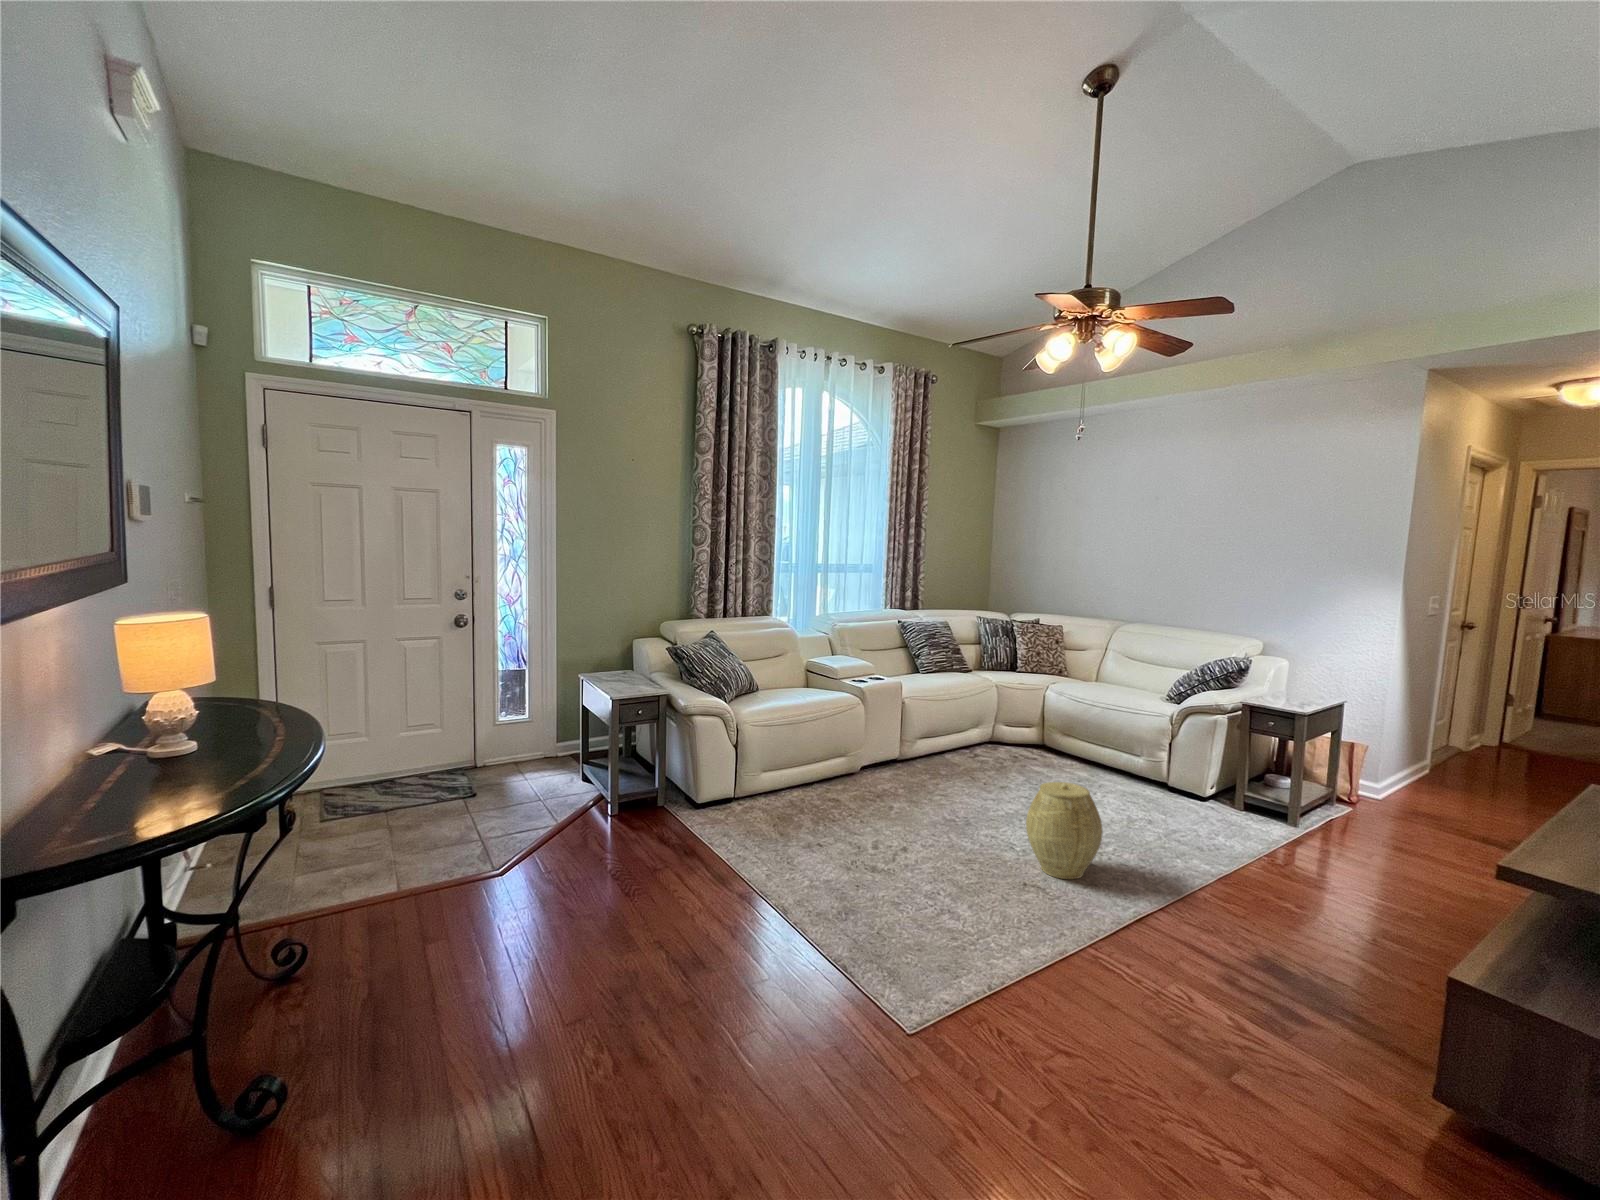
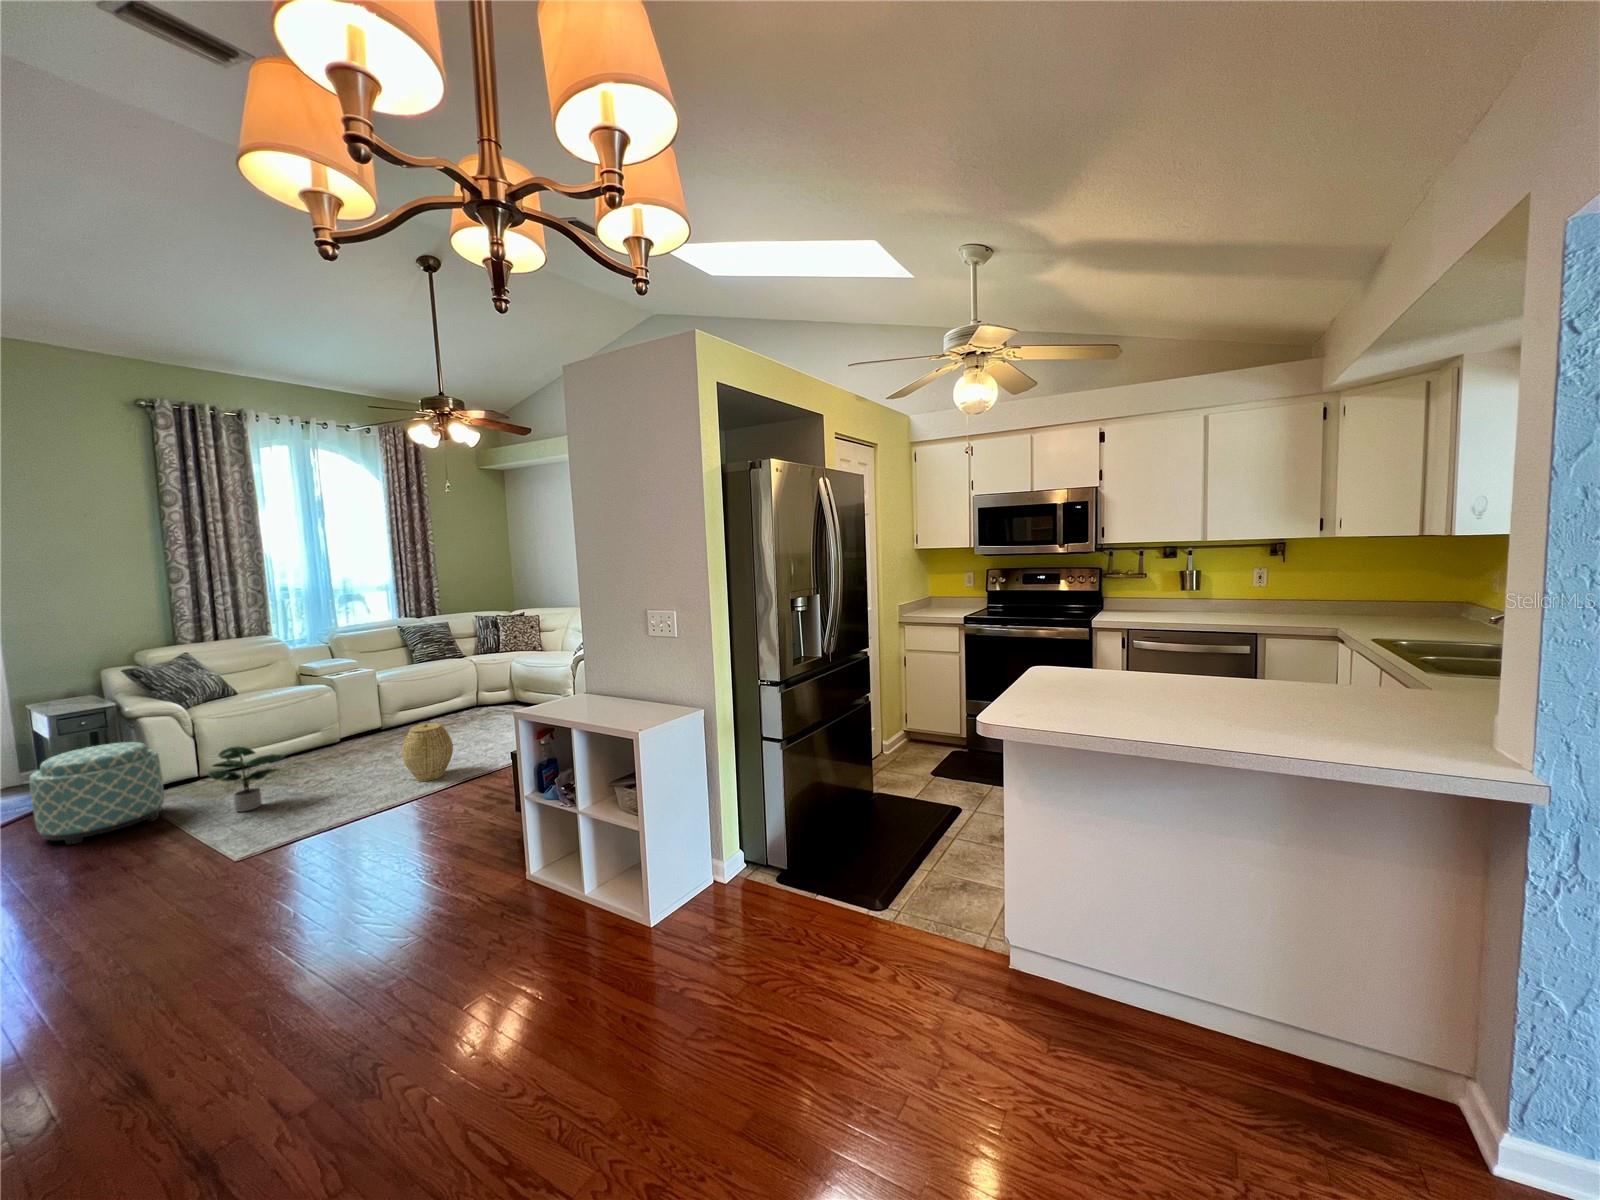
ottoman: none [612,744,729,881] -> present [29,742,164,844]
potted plant: none [792,774,878,876] -> present [208,747,285,812]

